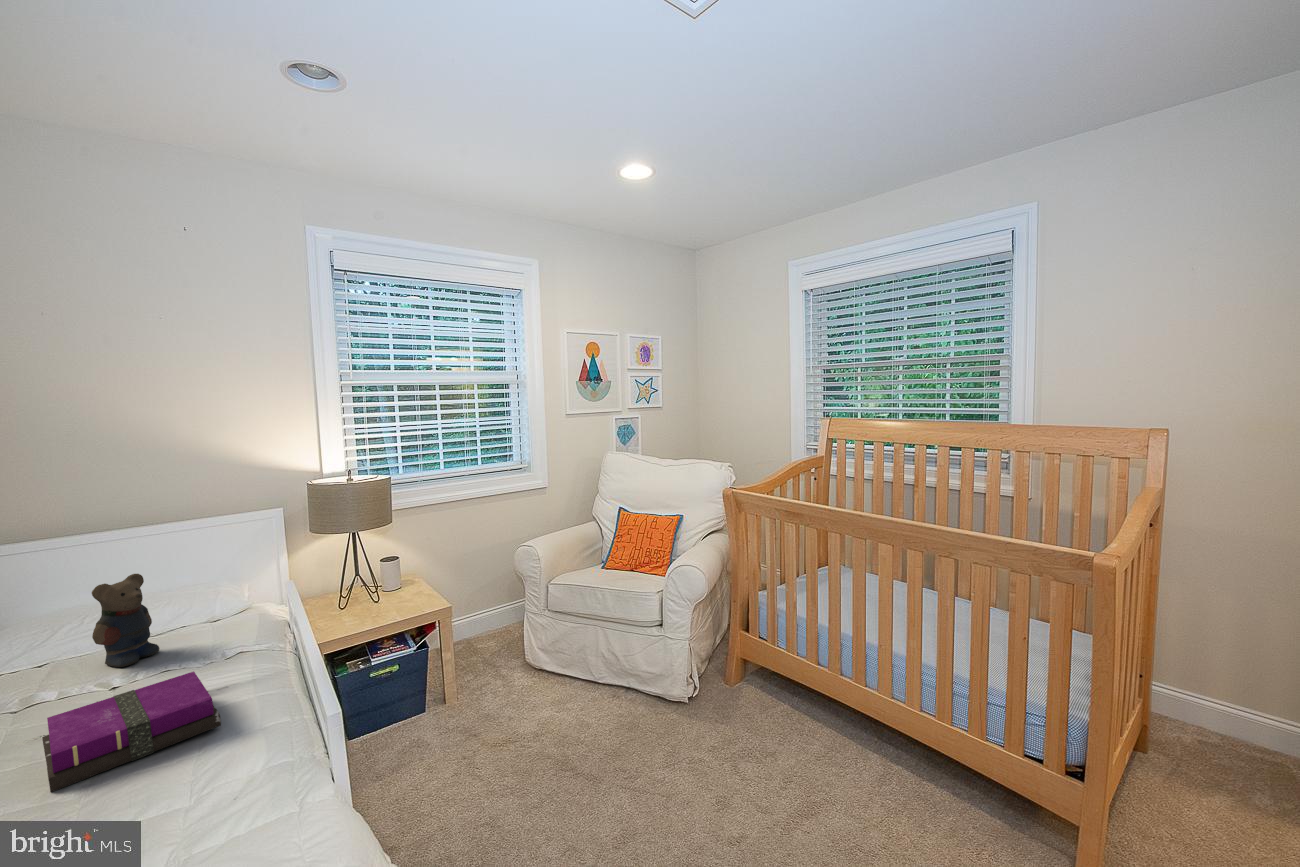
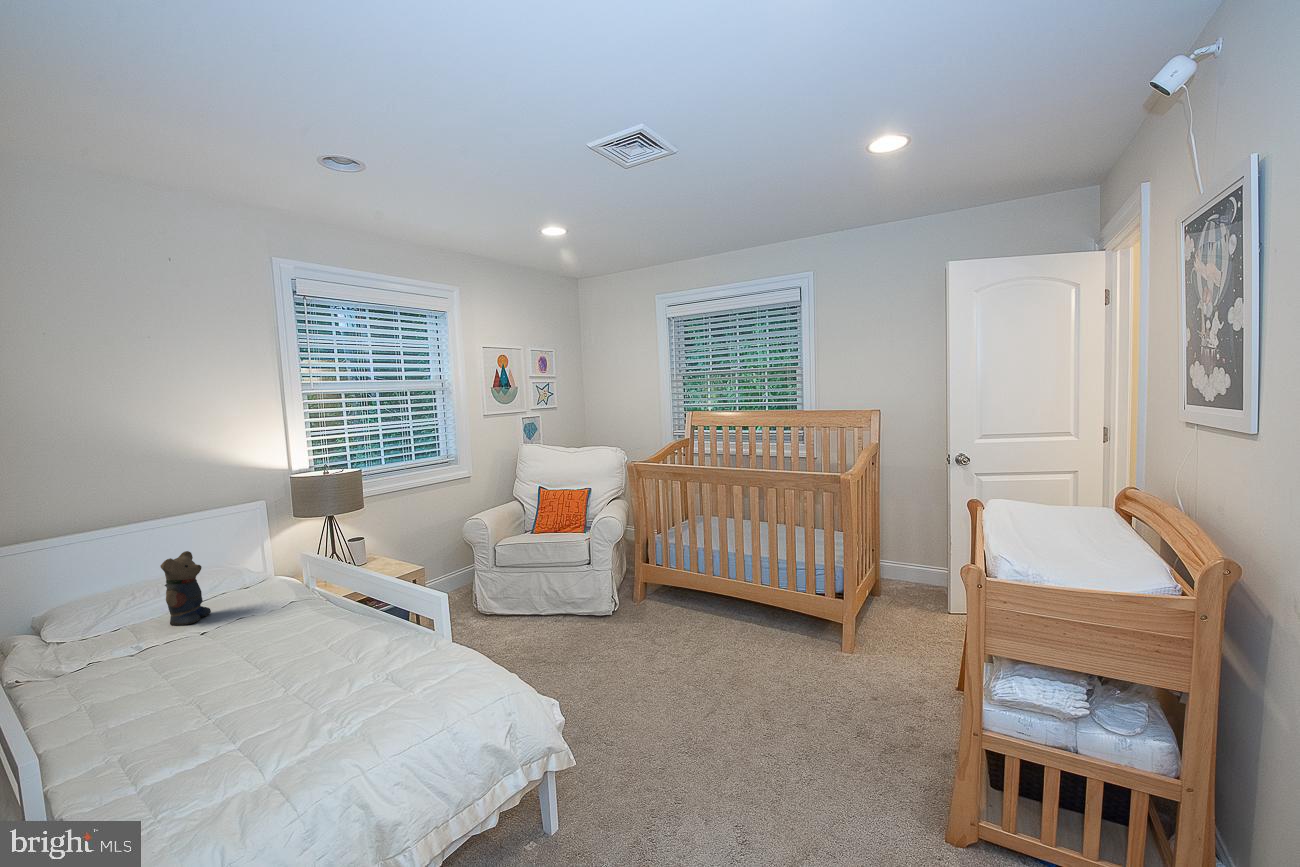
notebook: present [42,672,221,792] -> none [188,610,324,681]

